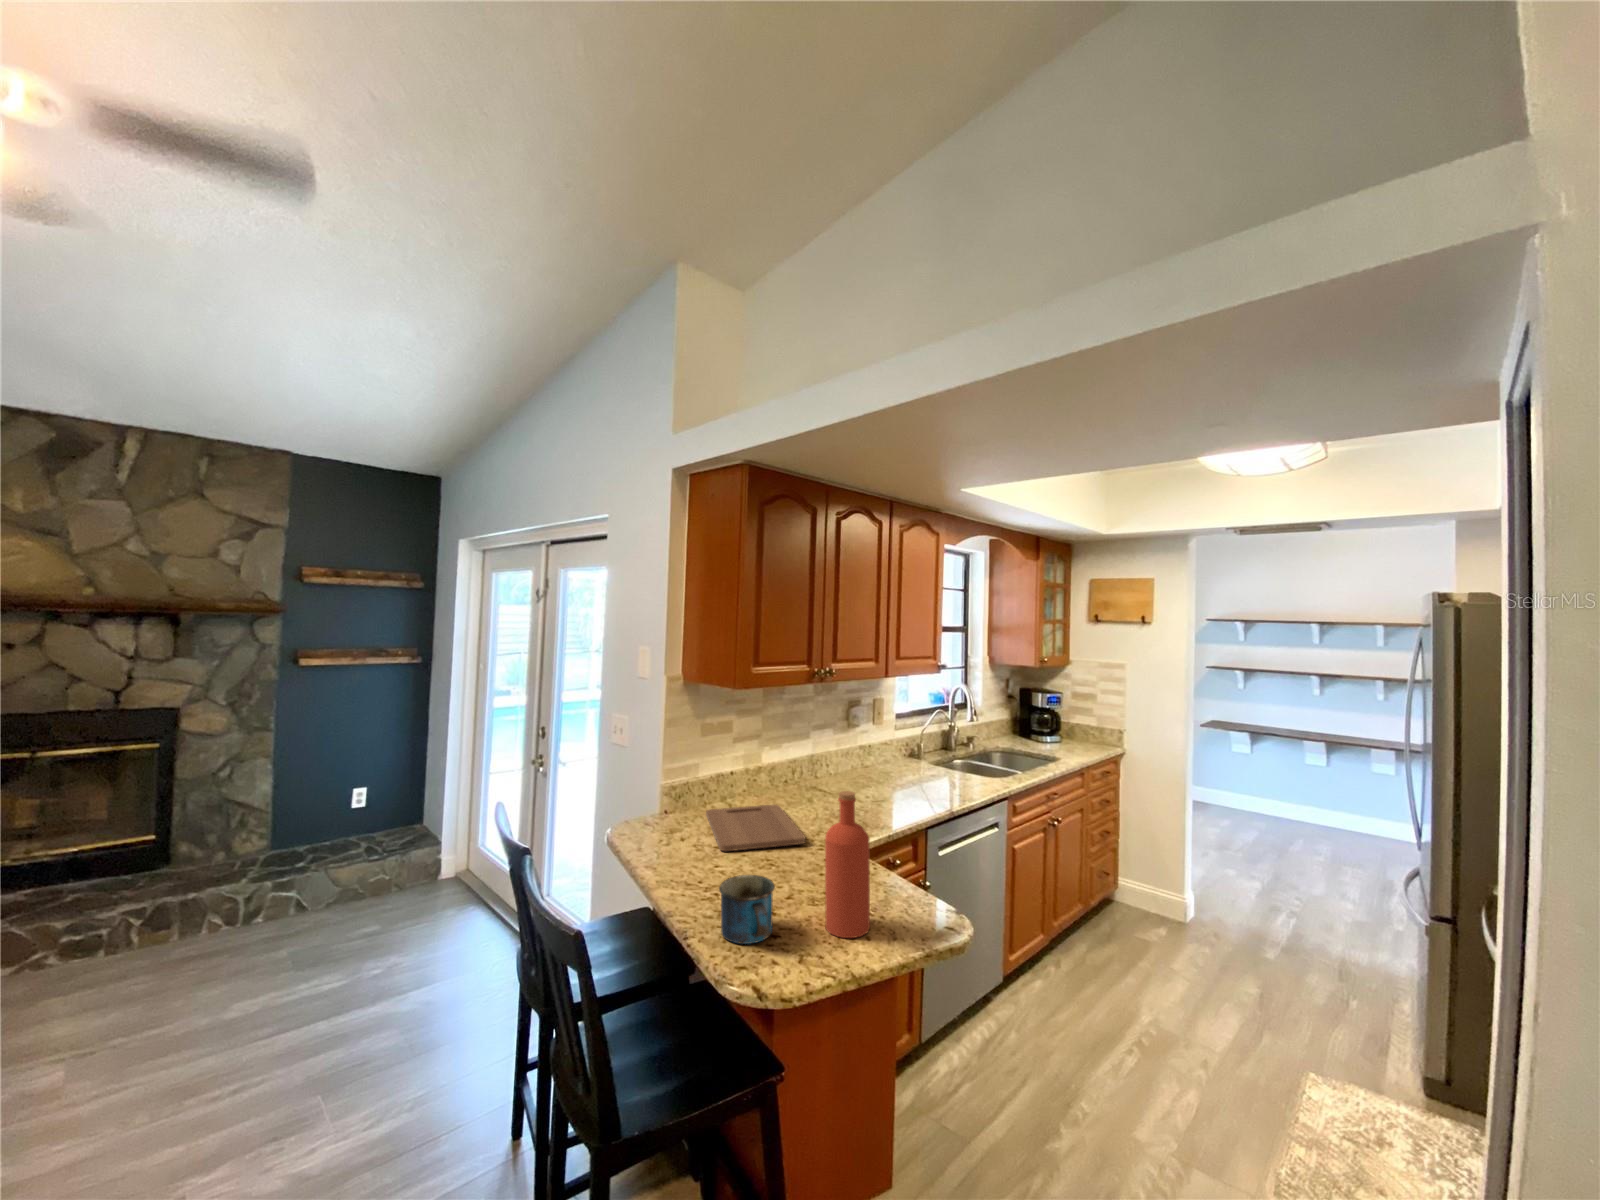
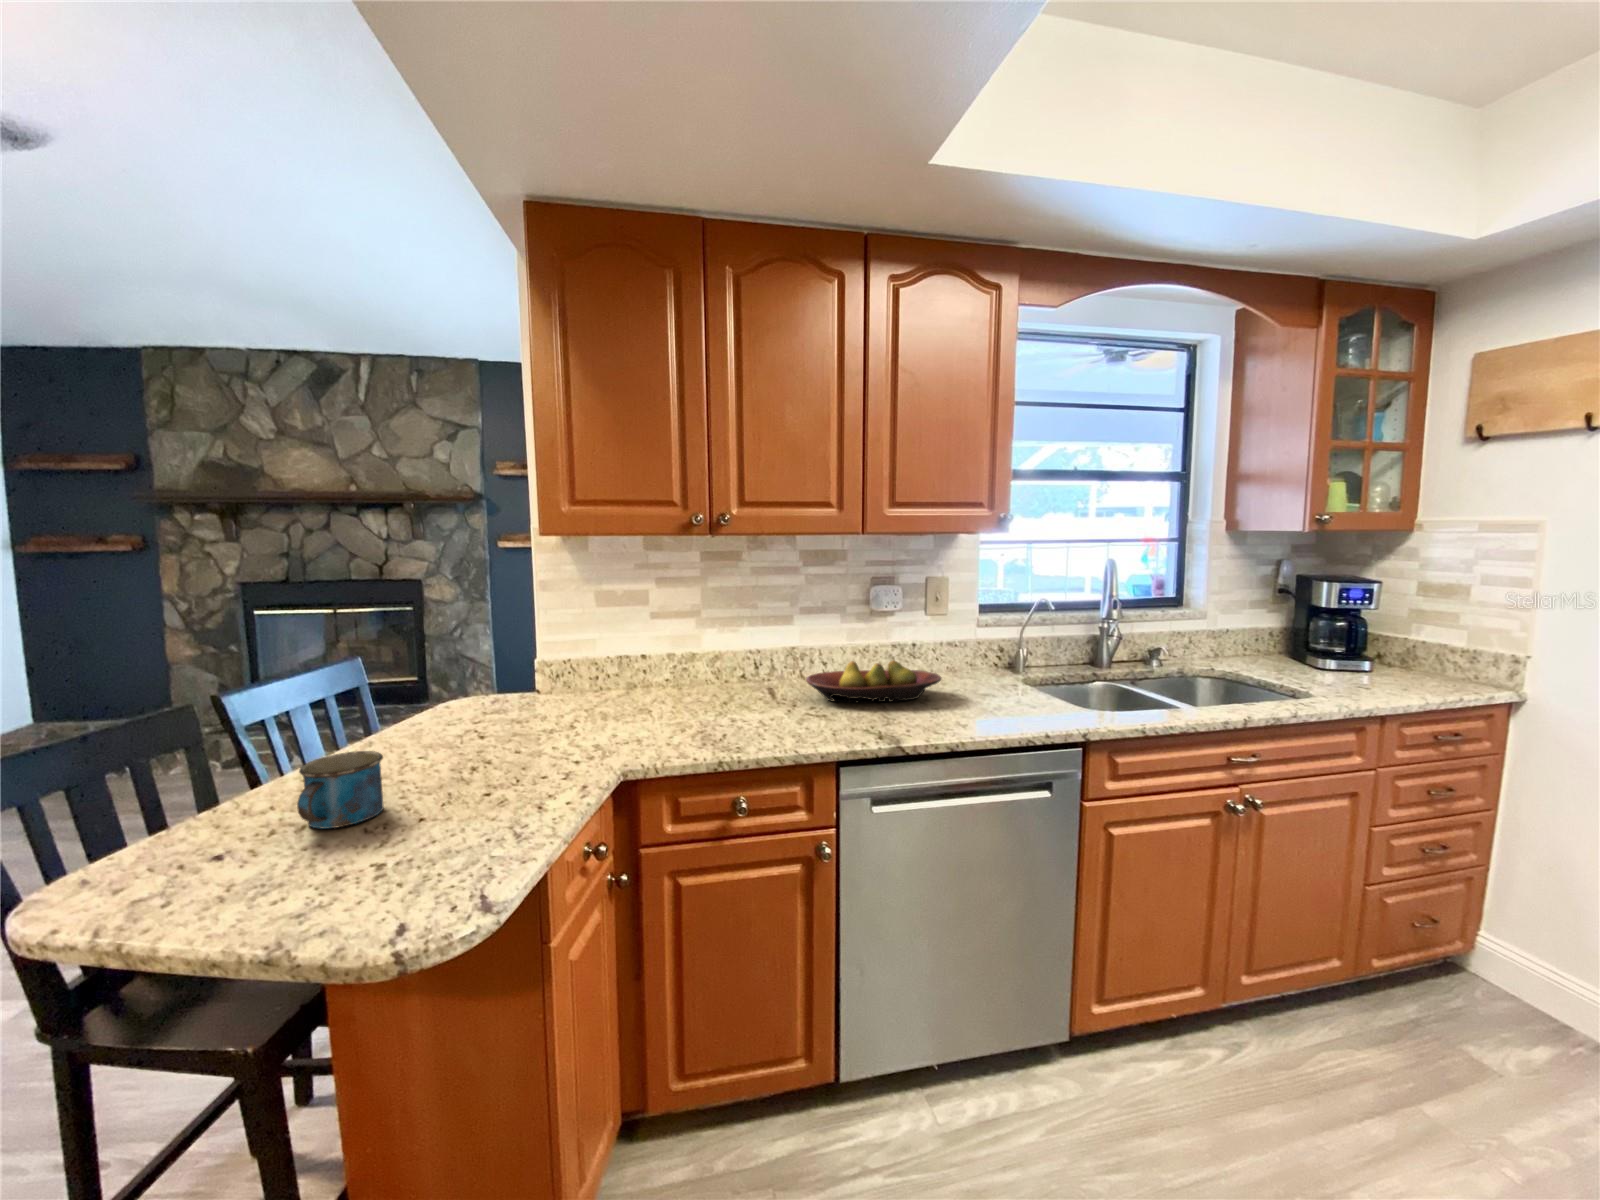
fruit bowl: none [837,760,920,794] -> present [806,661,941,702]
bottle: present [825,791,870,938] -> none [387,658,467,854]
cutting board: present [706,805,805,851] -> none [530,694,693,742]

